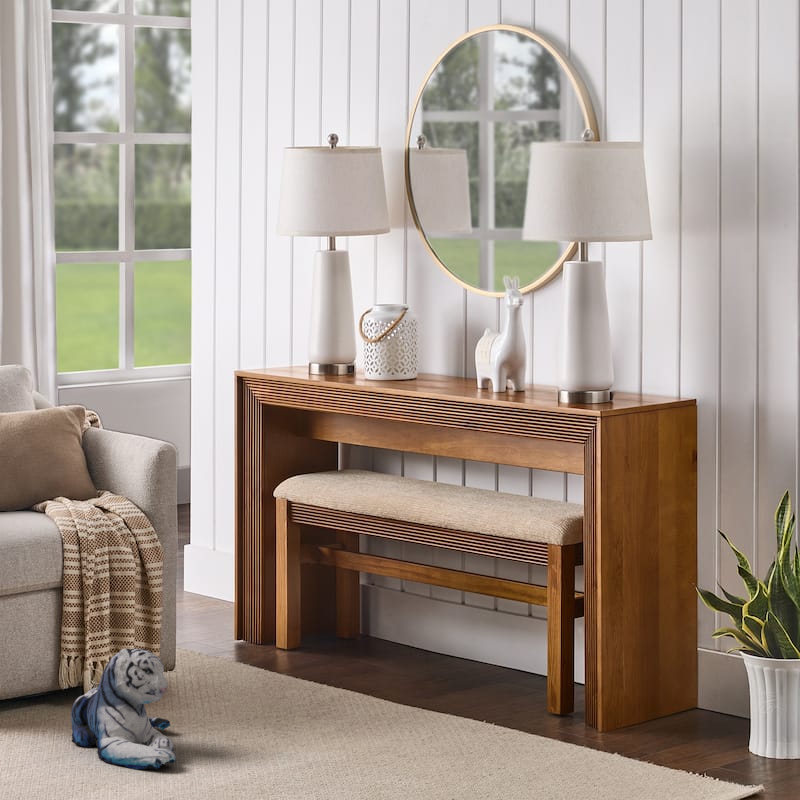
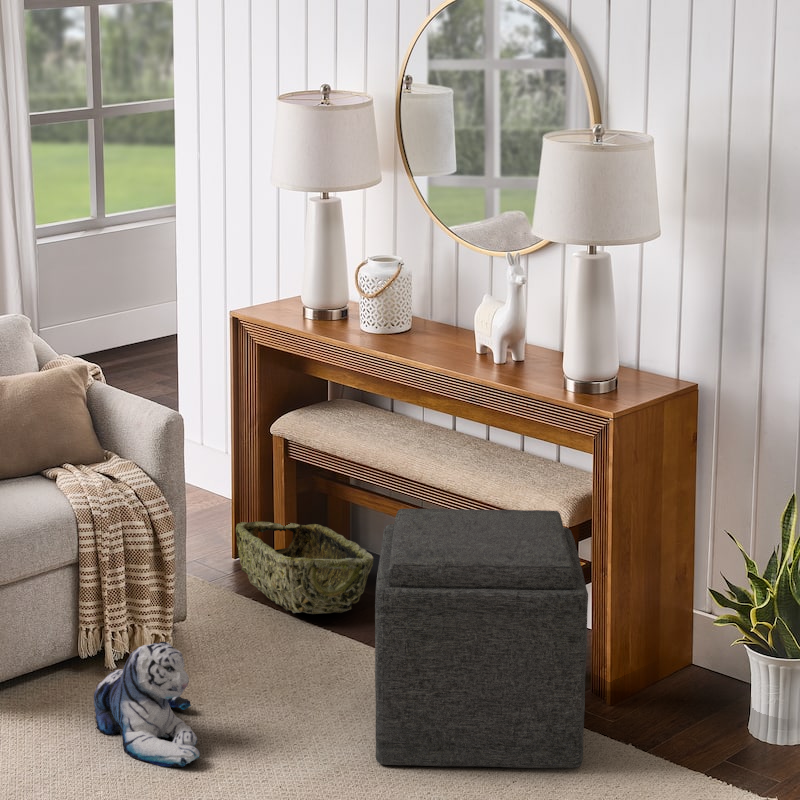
ottoman: none [357,528,573,776] -> present [375,509,588,768]
woven basket: none [228,582,368,670] -> present [236,522,374,614]

